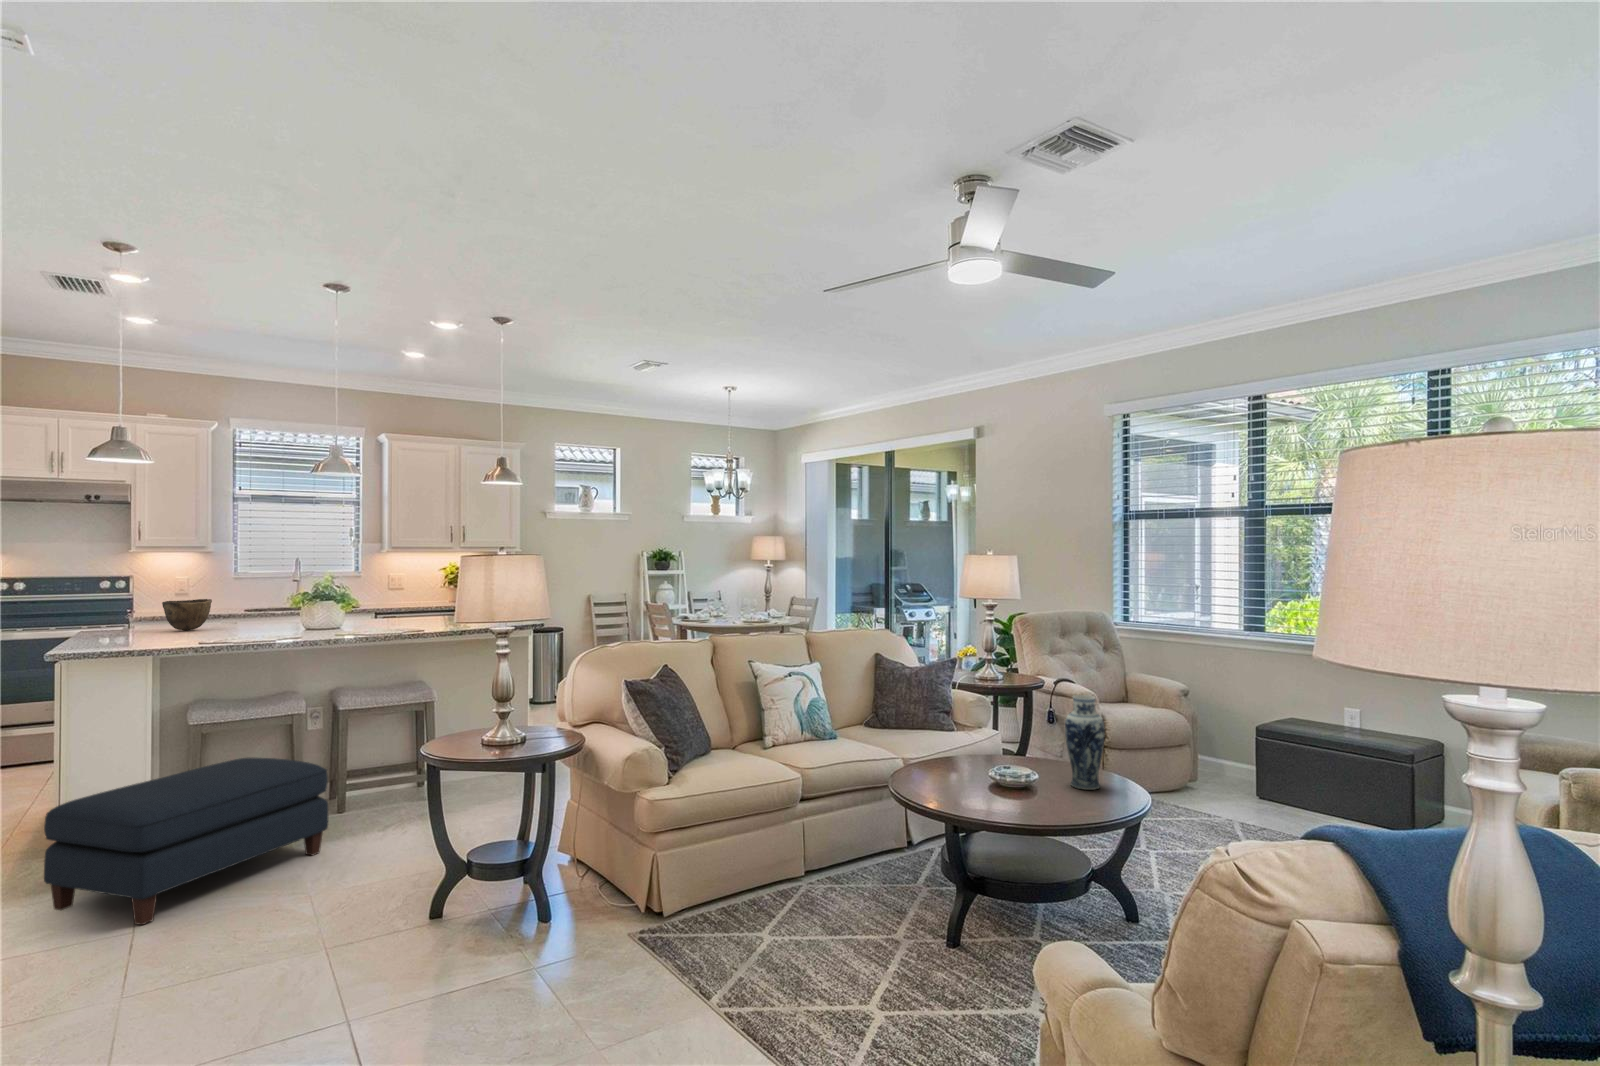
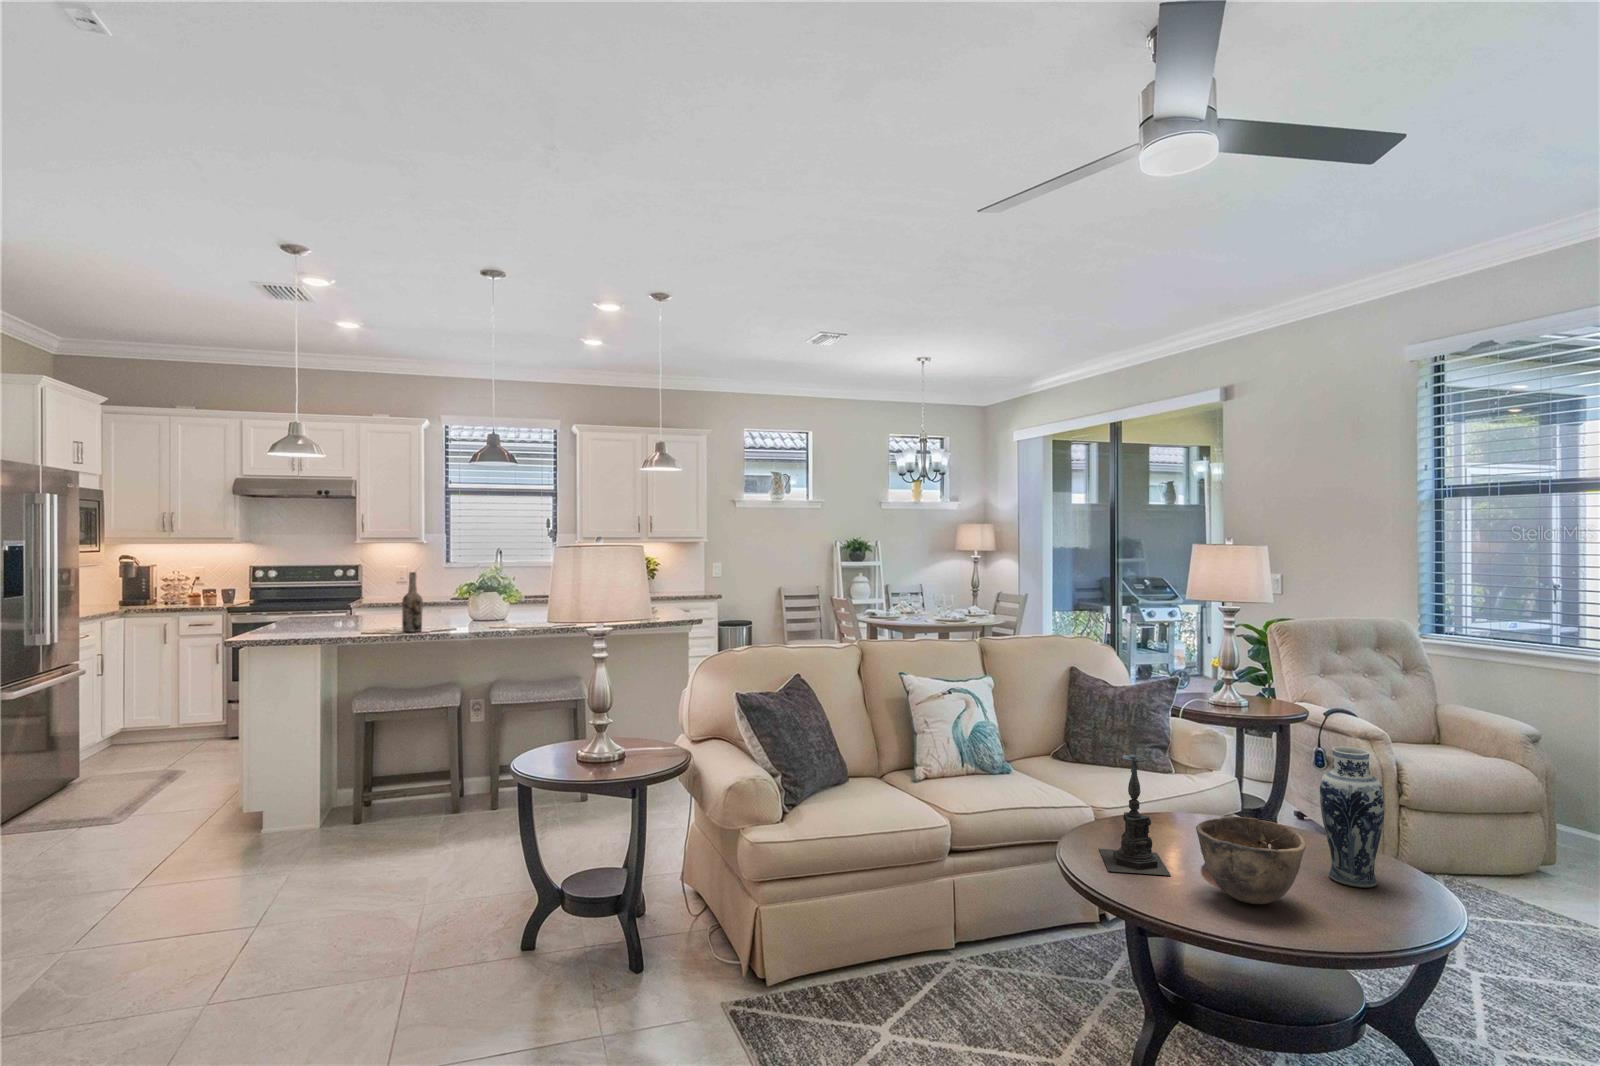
wine bottle: none [251,581,273,640] -> present [402,572,423,632]
bowl: present [162,599,212,631] -> present [1196,817,1306,904]
candle holder: none [919,697,972,794] -> present [1099,739,1170,876]
ottoman: present [44,758,328,925] -> none [195,752,460,921]

